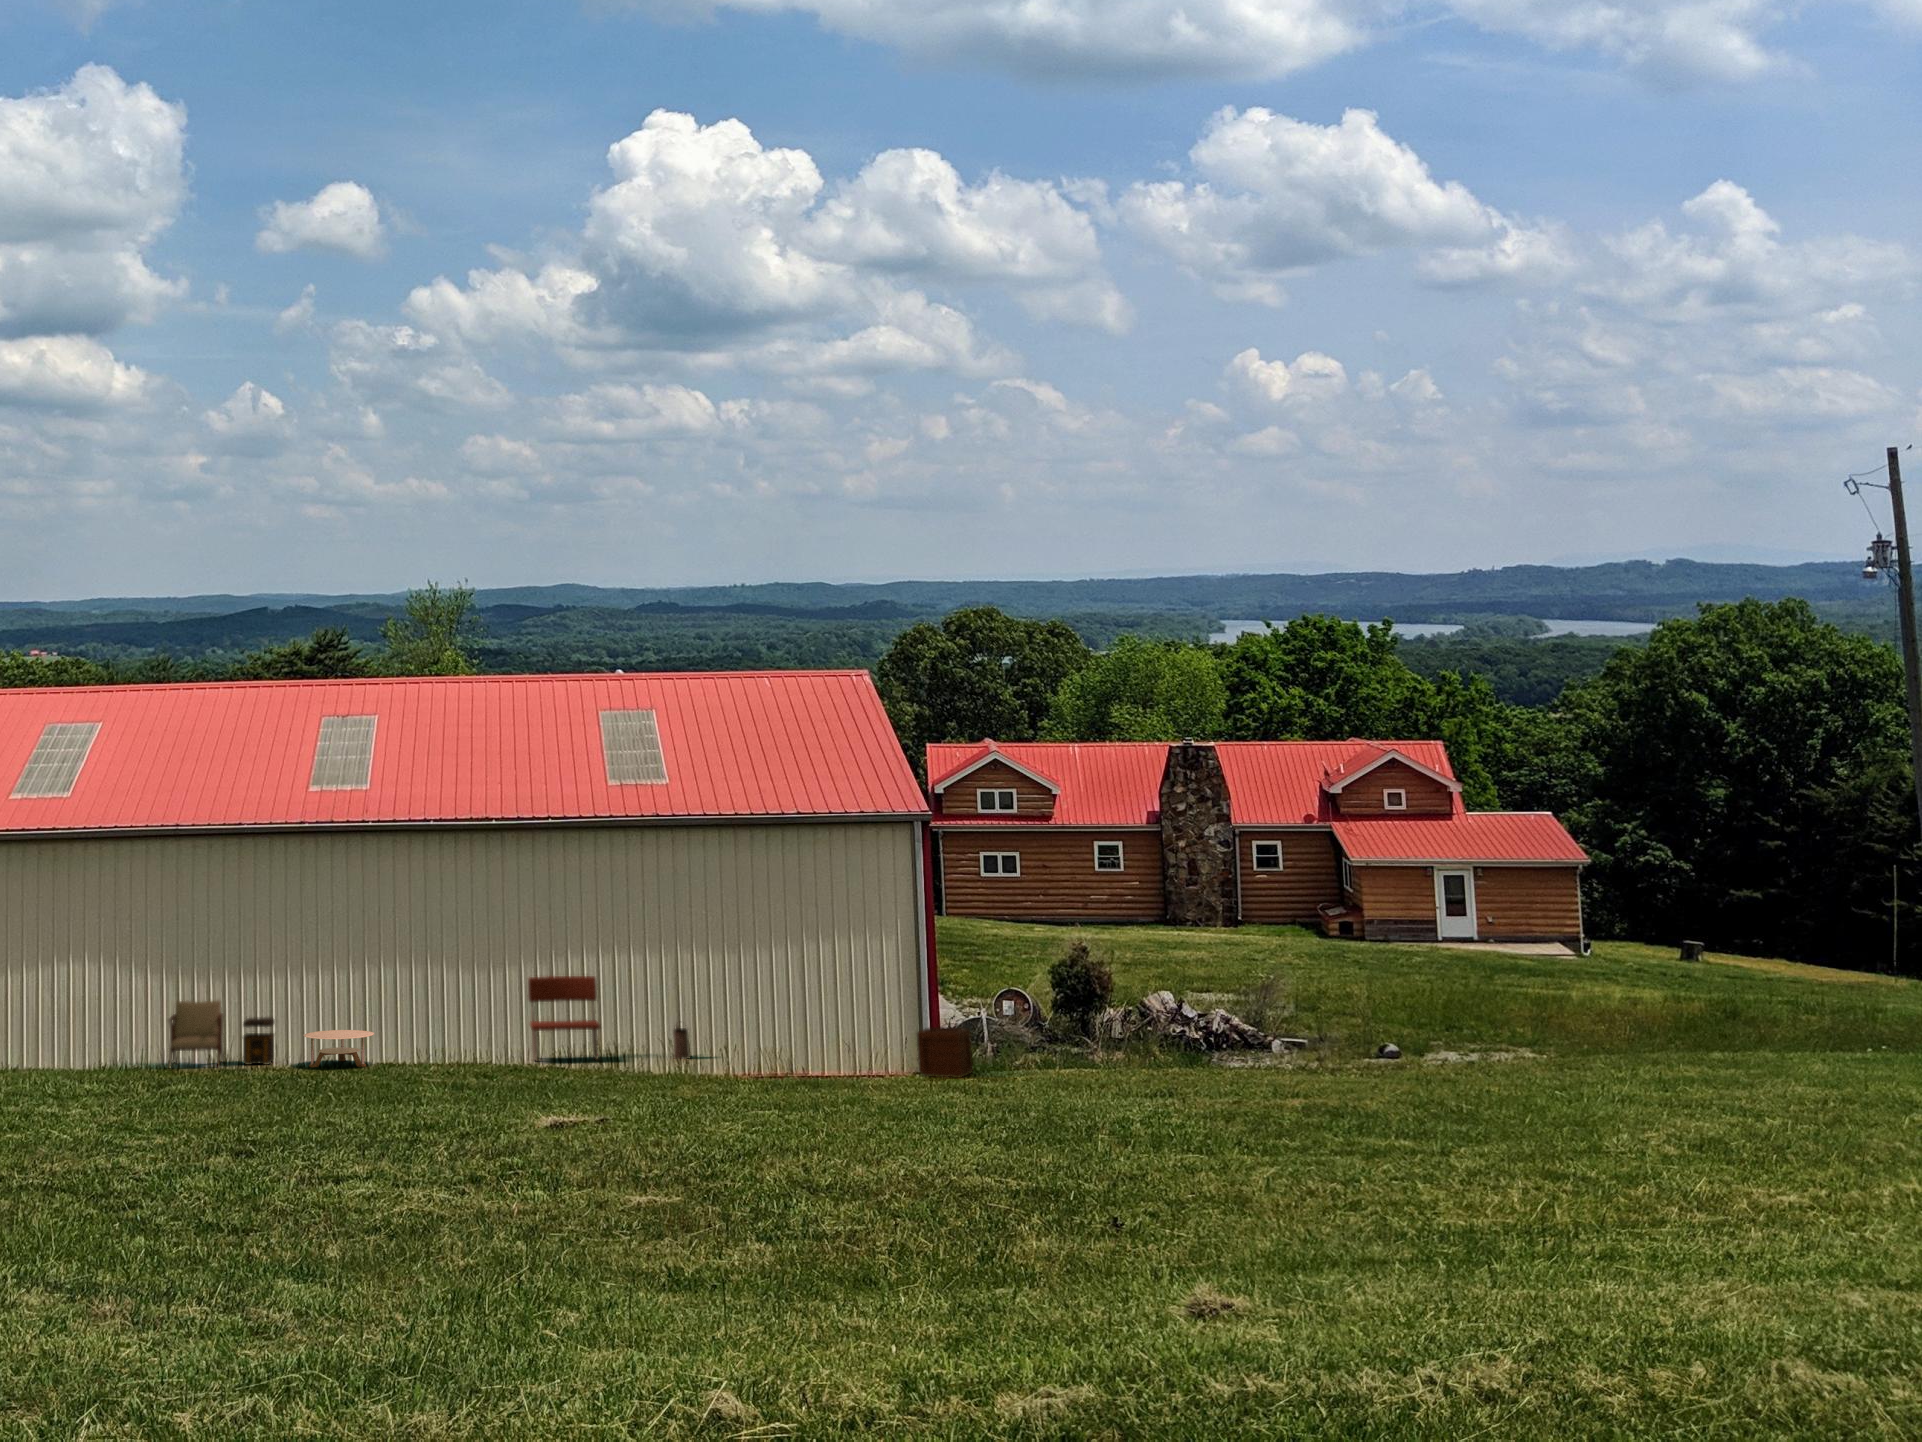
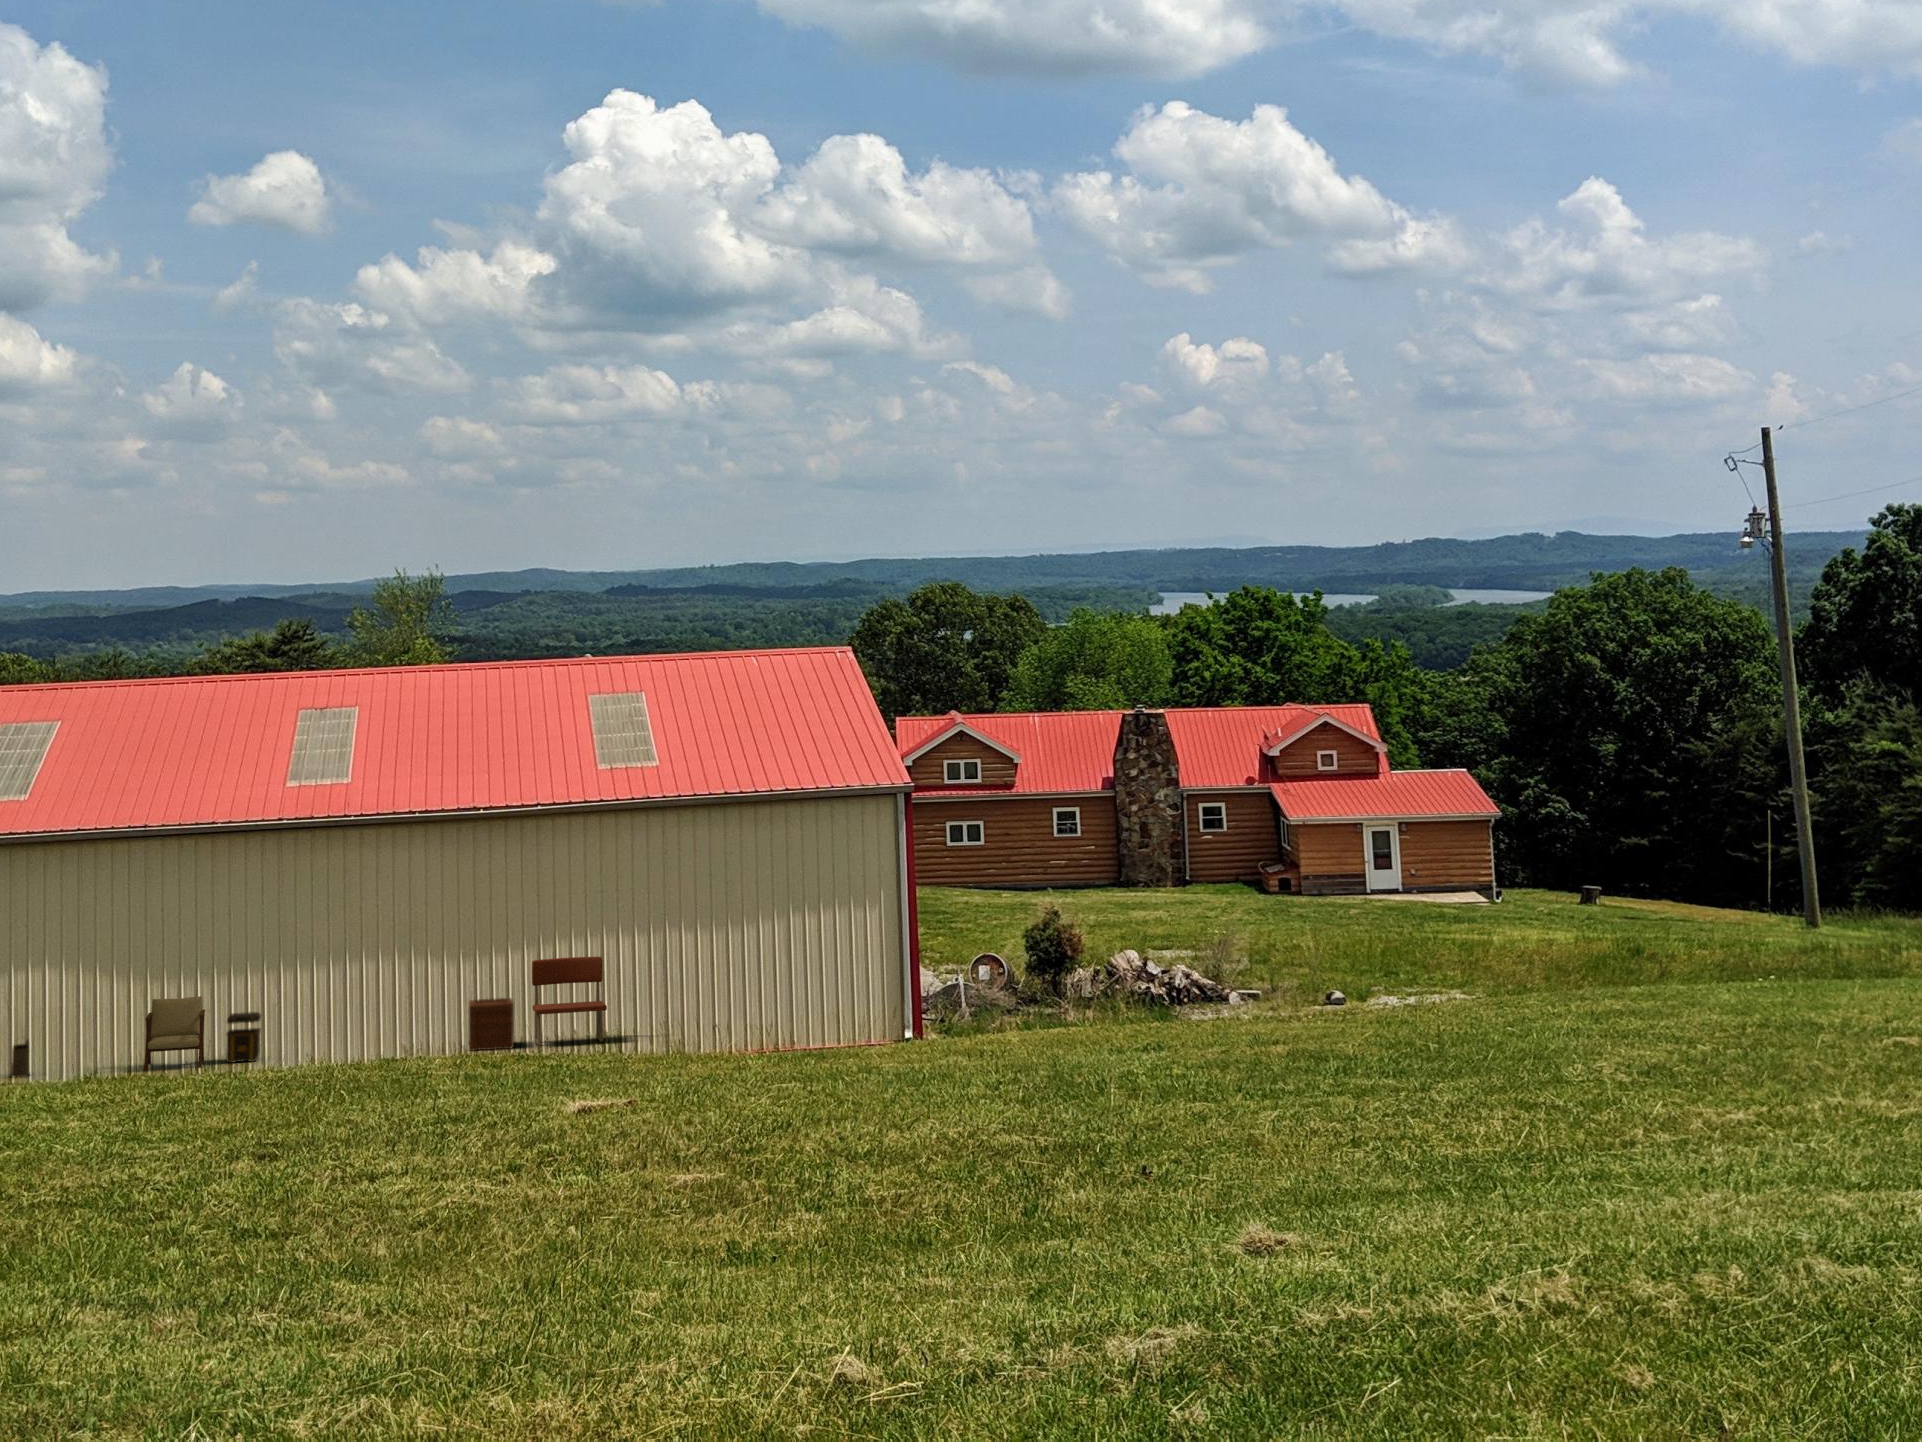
watering can: present [673,1025,690,1059] -> present [10,1040,30,1077]
wooden crate: present [917,1027,973,1078] -> present [468,998,514,1051]
round table: present [304,1030,374,1067] -> none [294,1021,370,1062]

